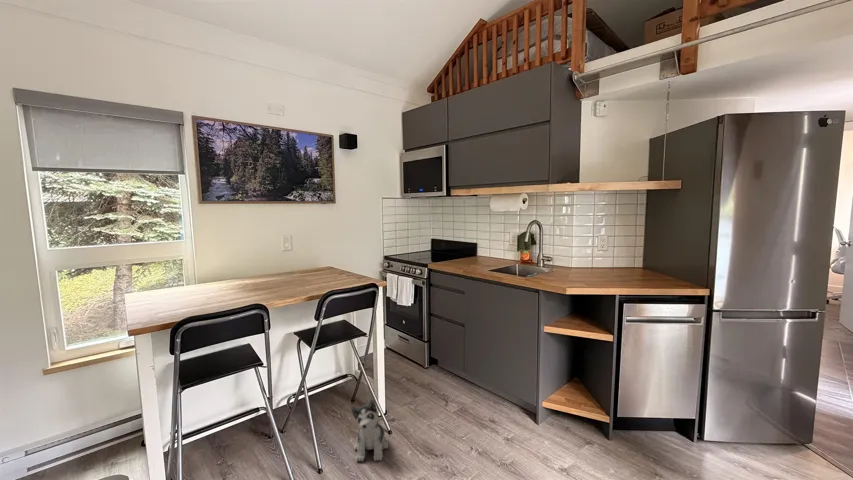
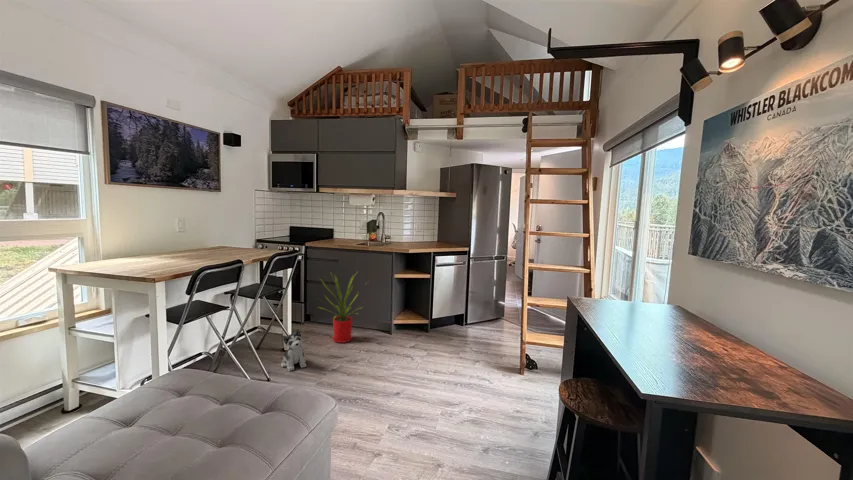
house plant: none [414,308,498,423] -> present [327,276,353,343]

